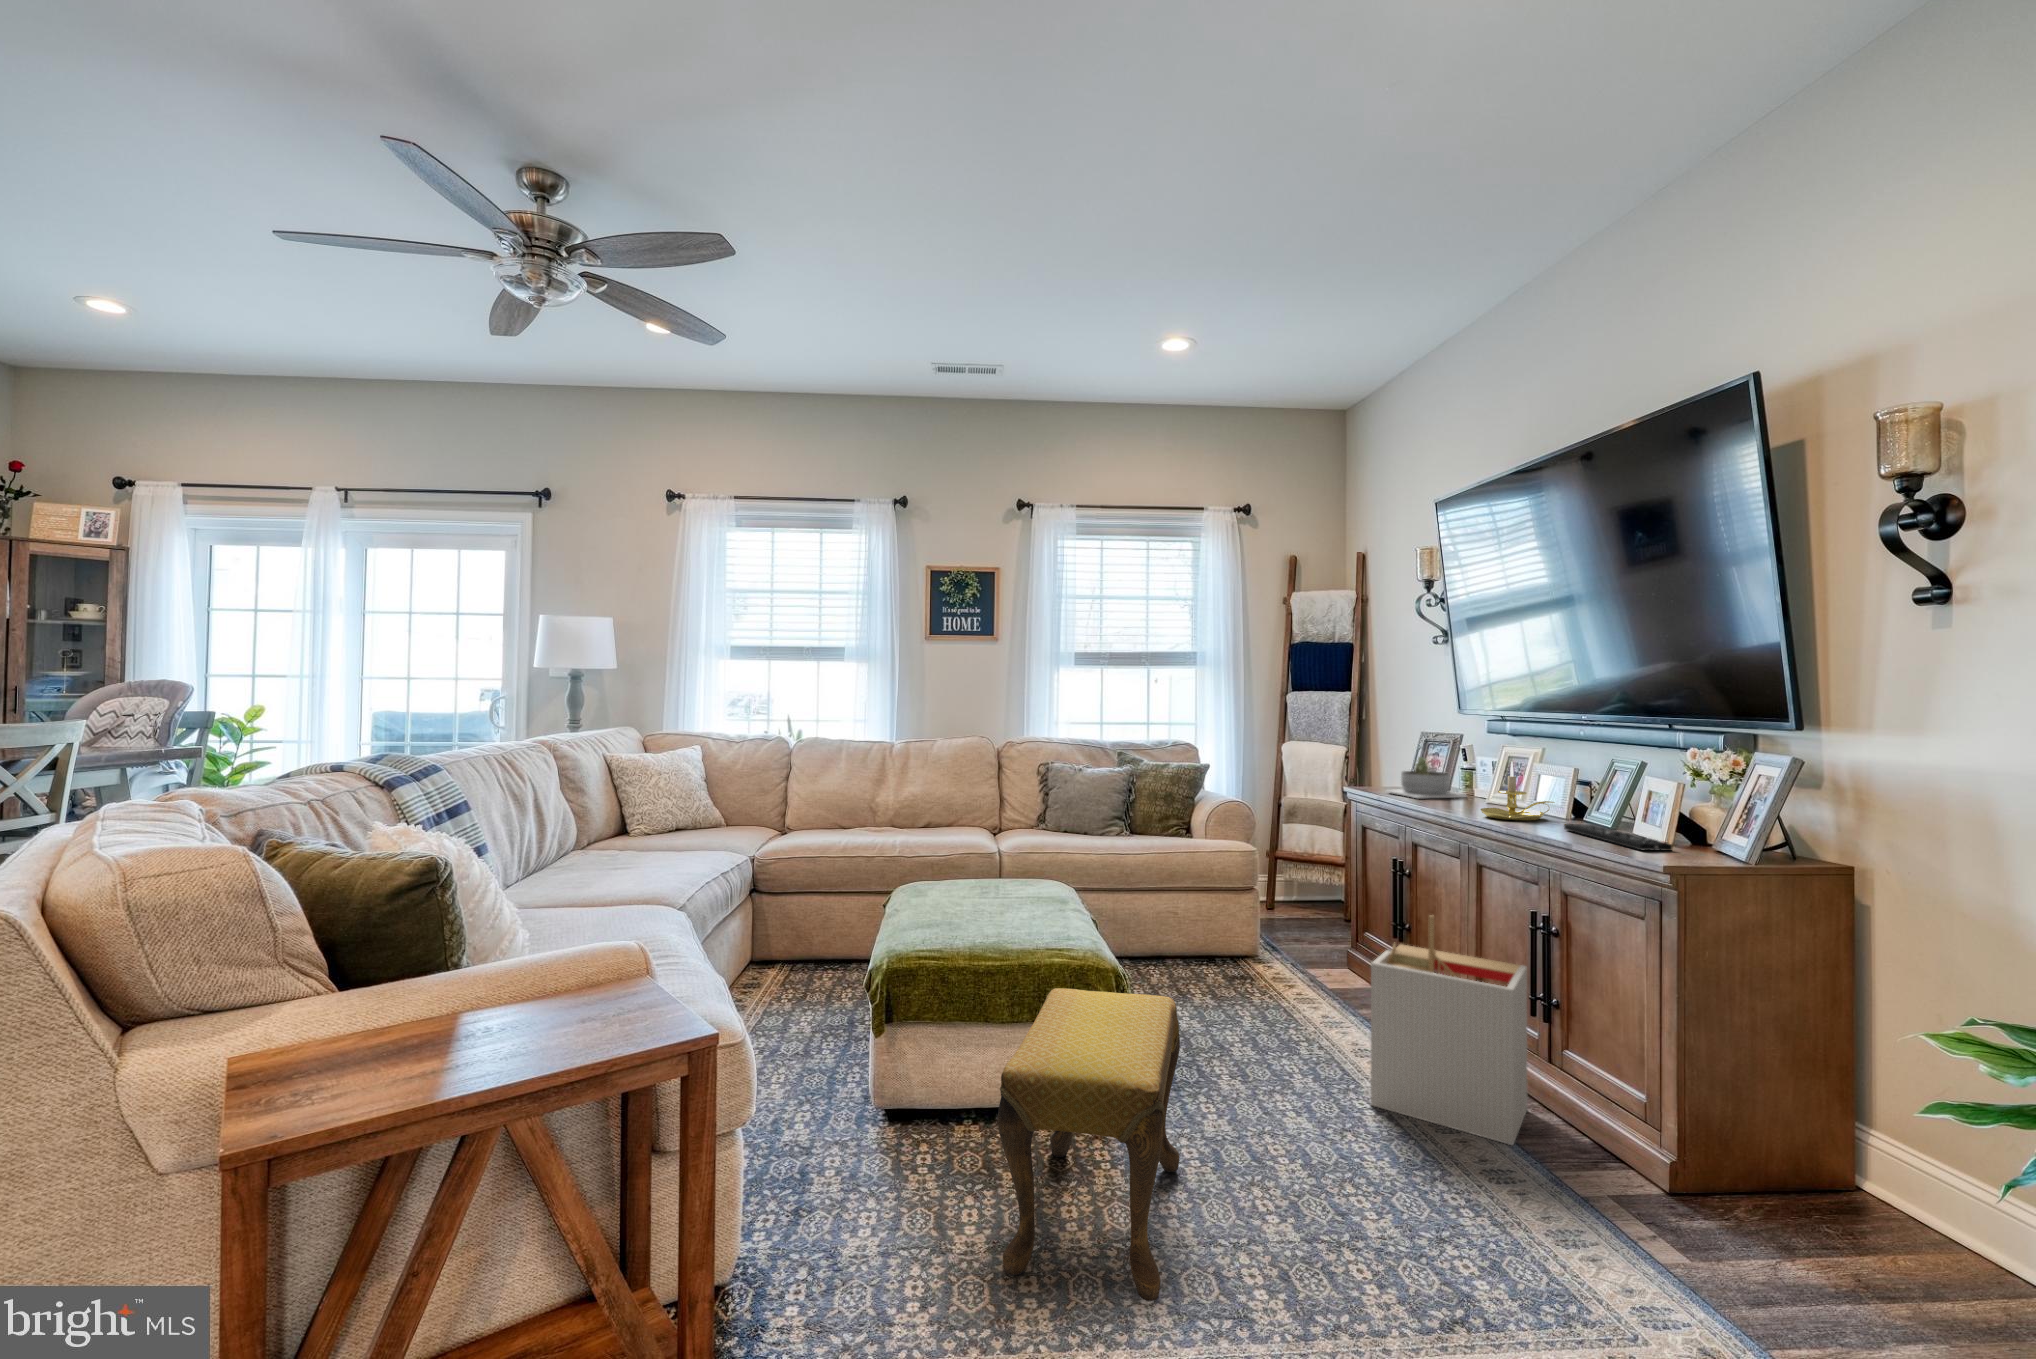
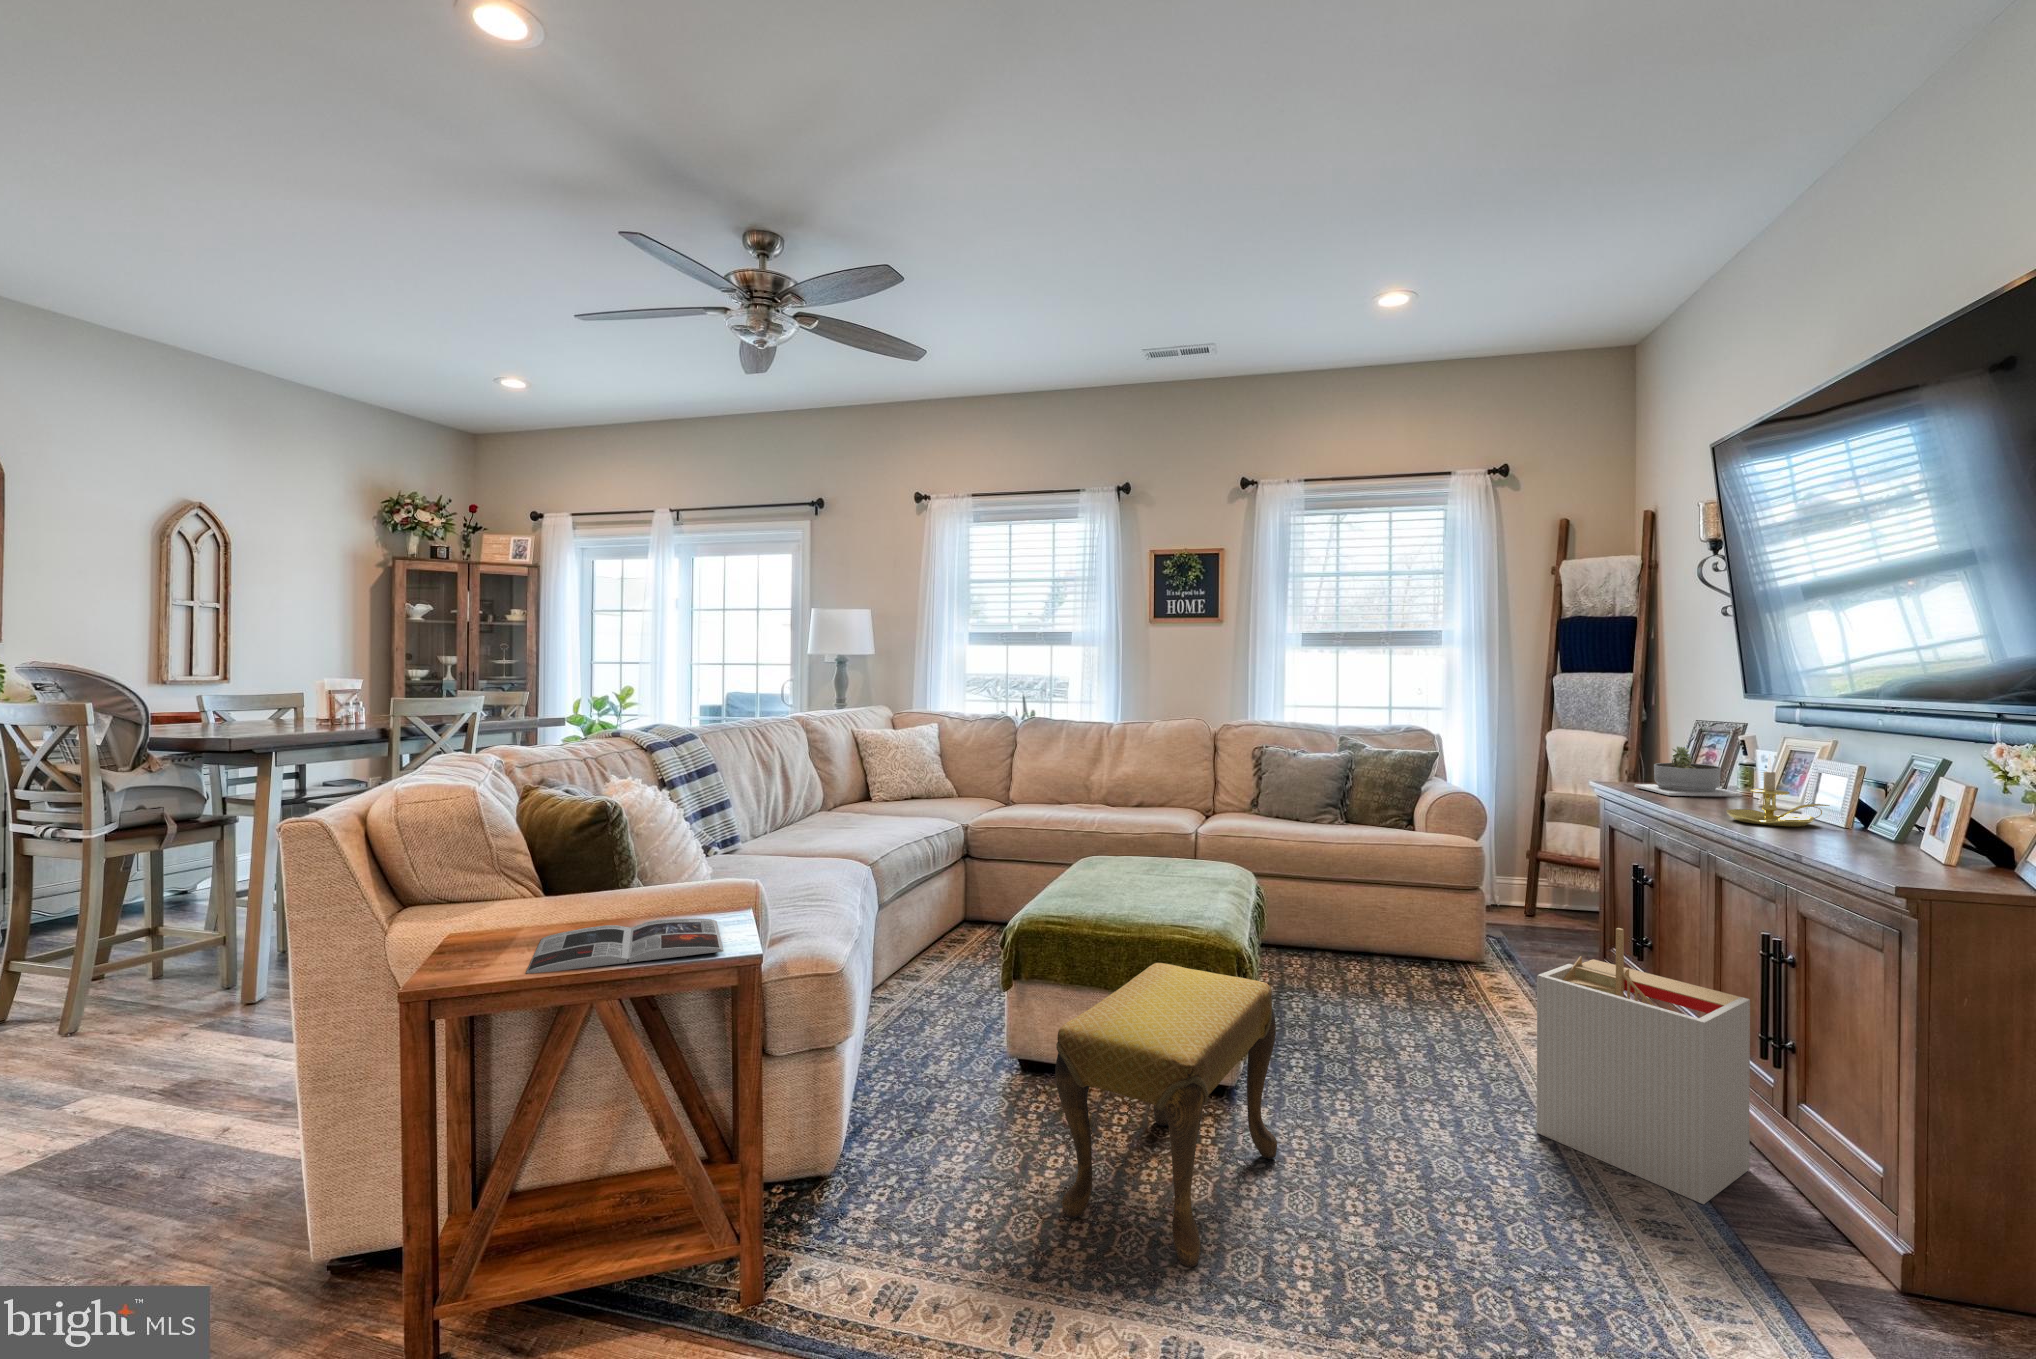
remote control: present [1564,824,1672,851] -> none [1824,832,1953,872]
magazine: none [355,994,643,1101] -> present [526,918,723,973]

